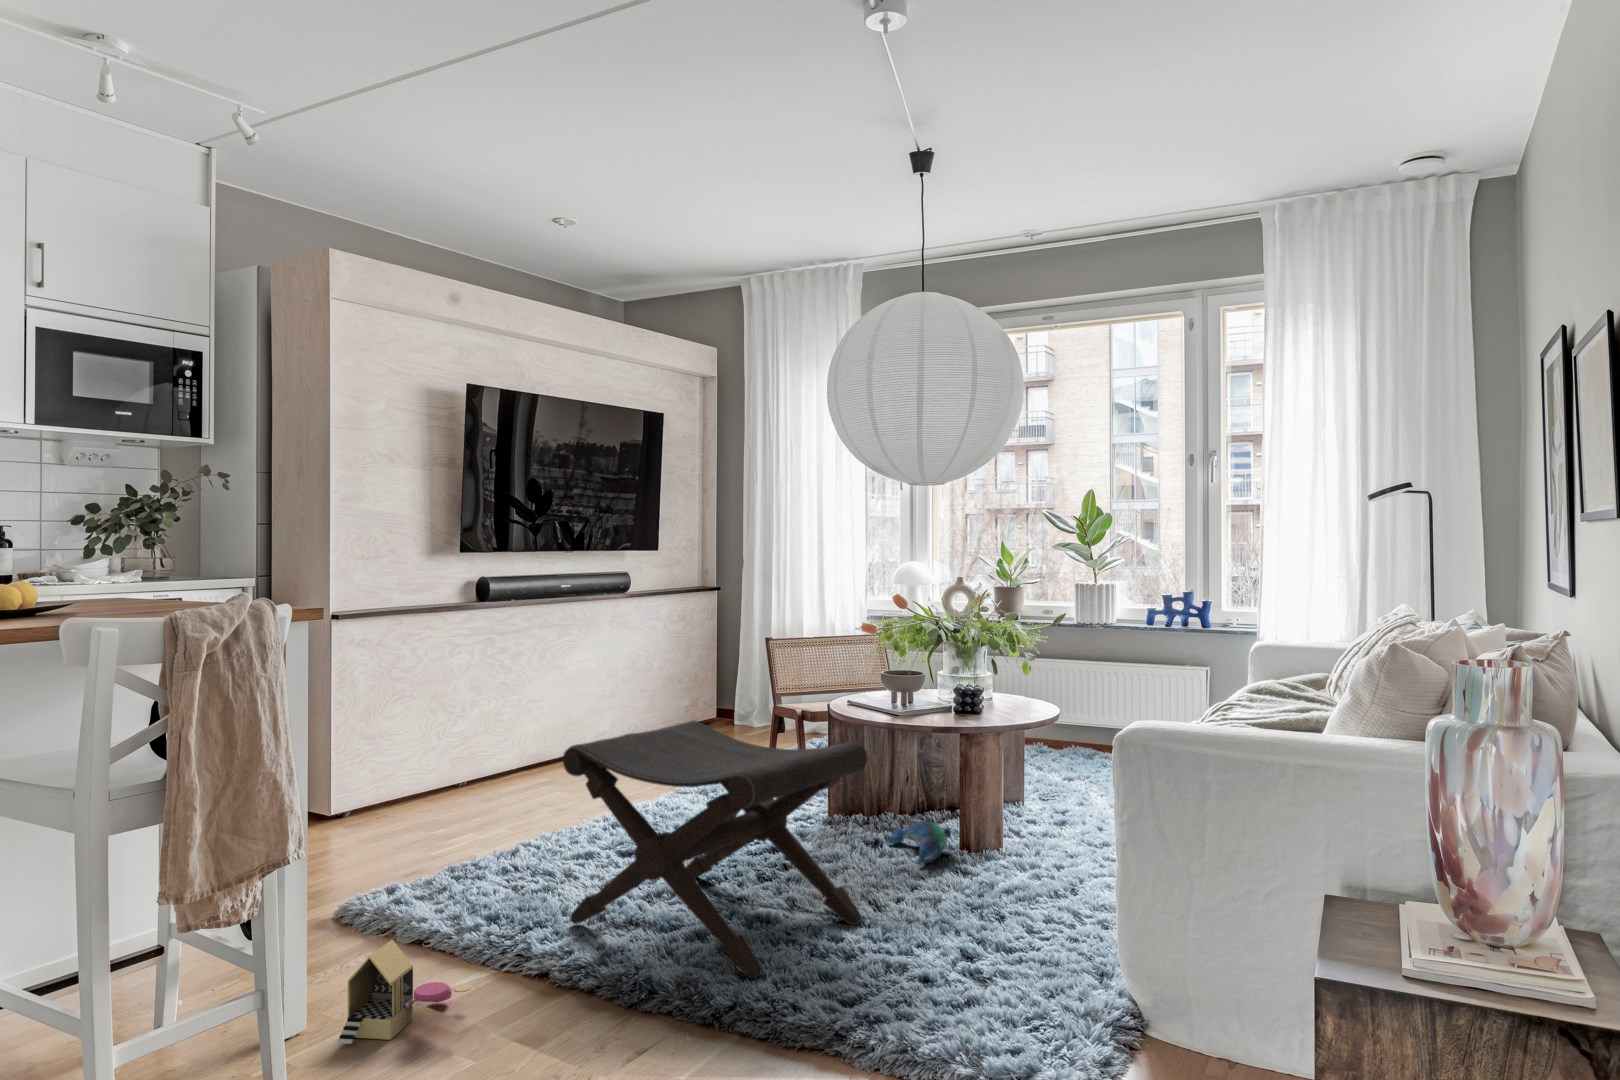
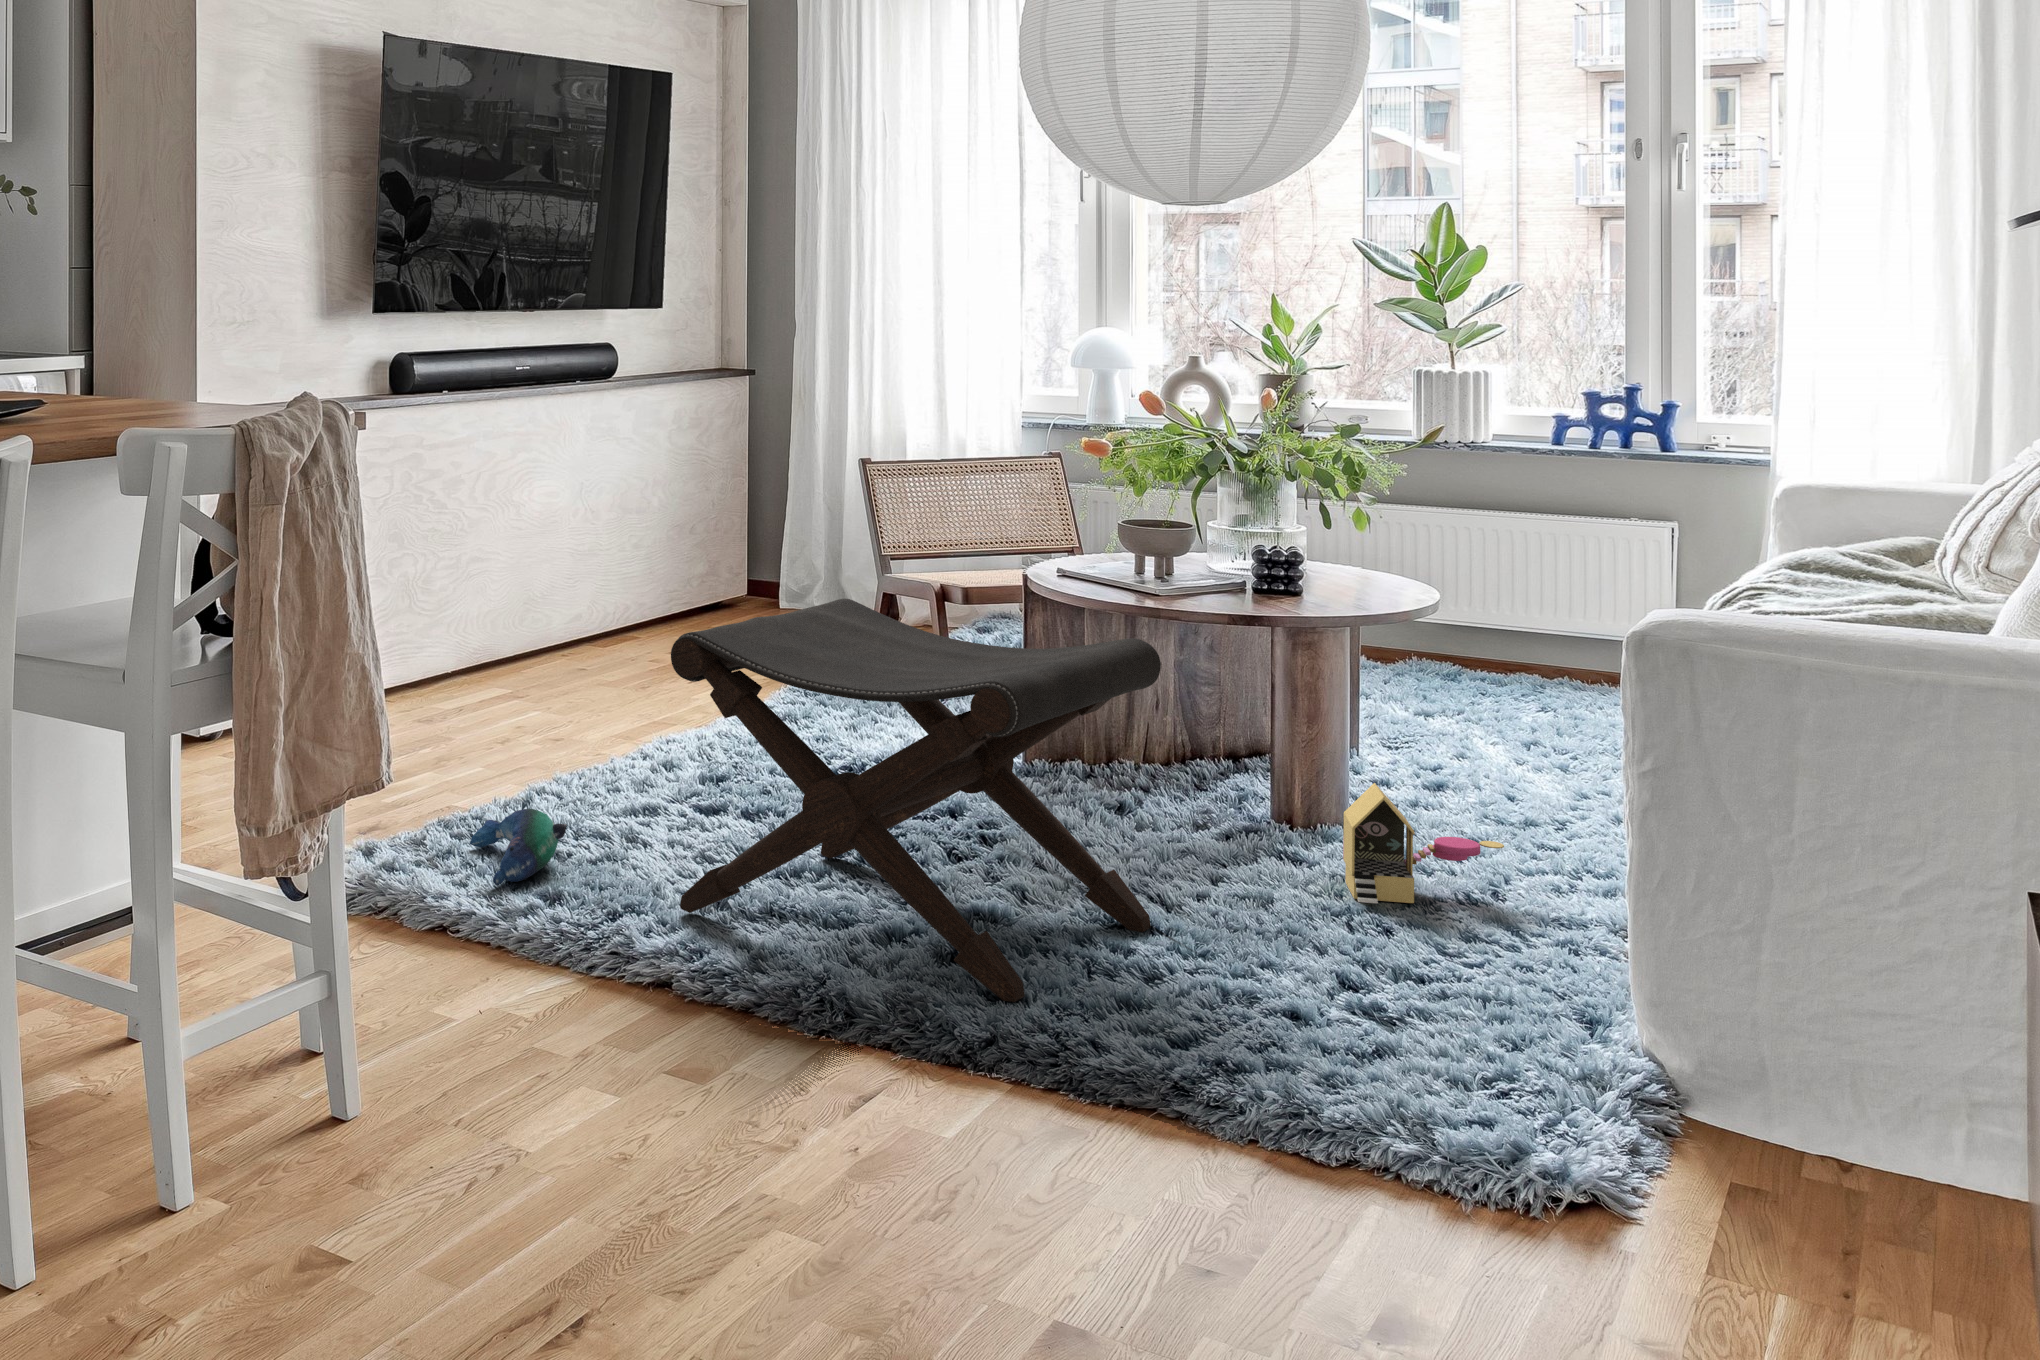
plush toy: present [888,821,951,865] -> present [470,809,566,885]
toy house: present [337,940,472,1044] -> present [1343,783,1504,903]

